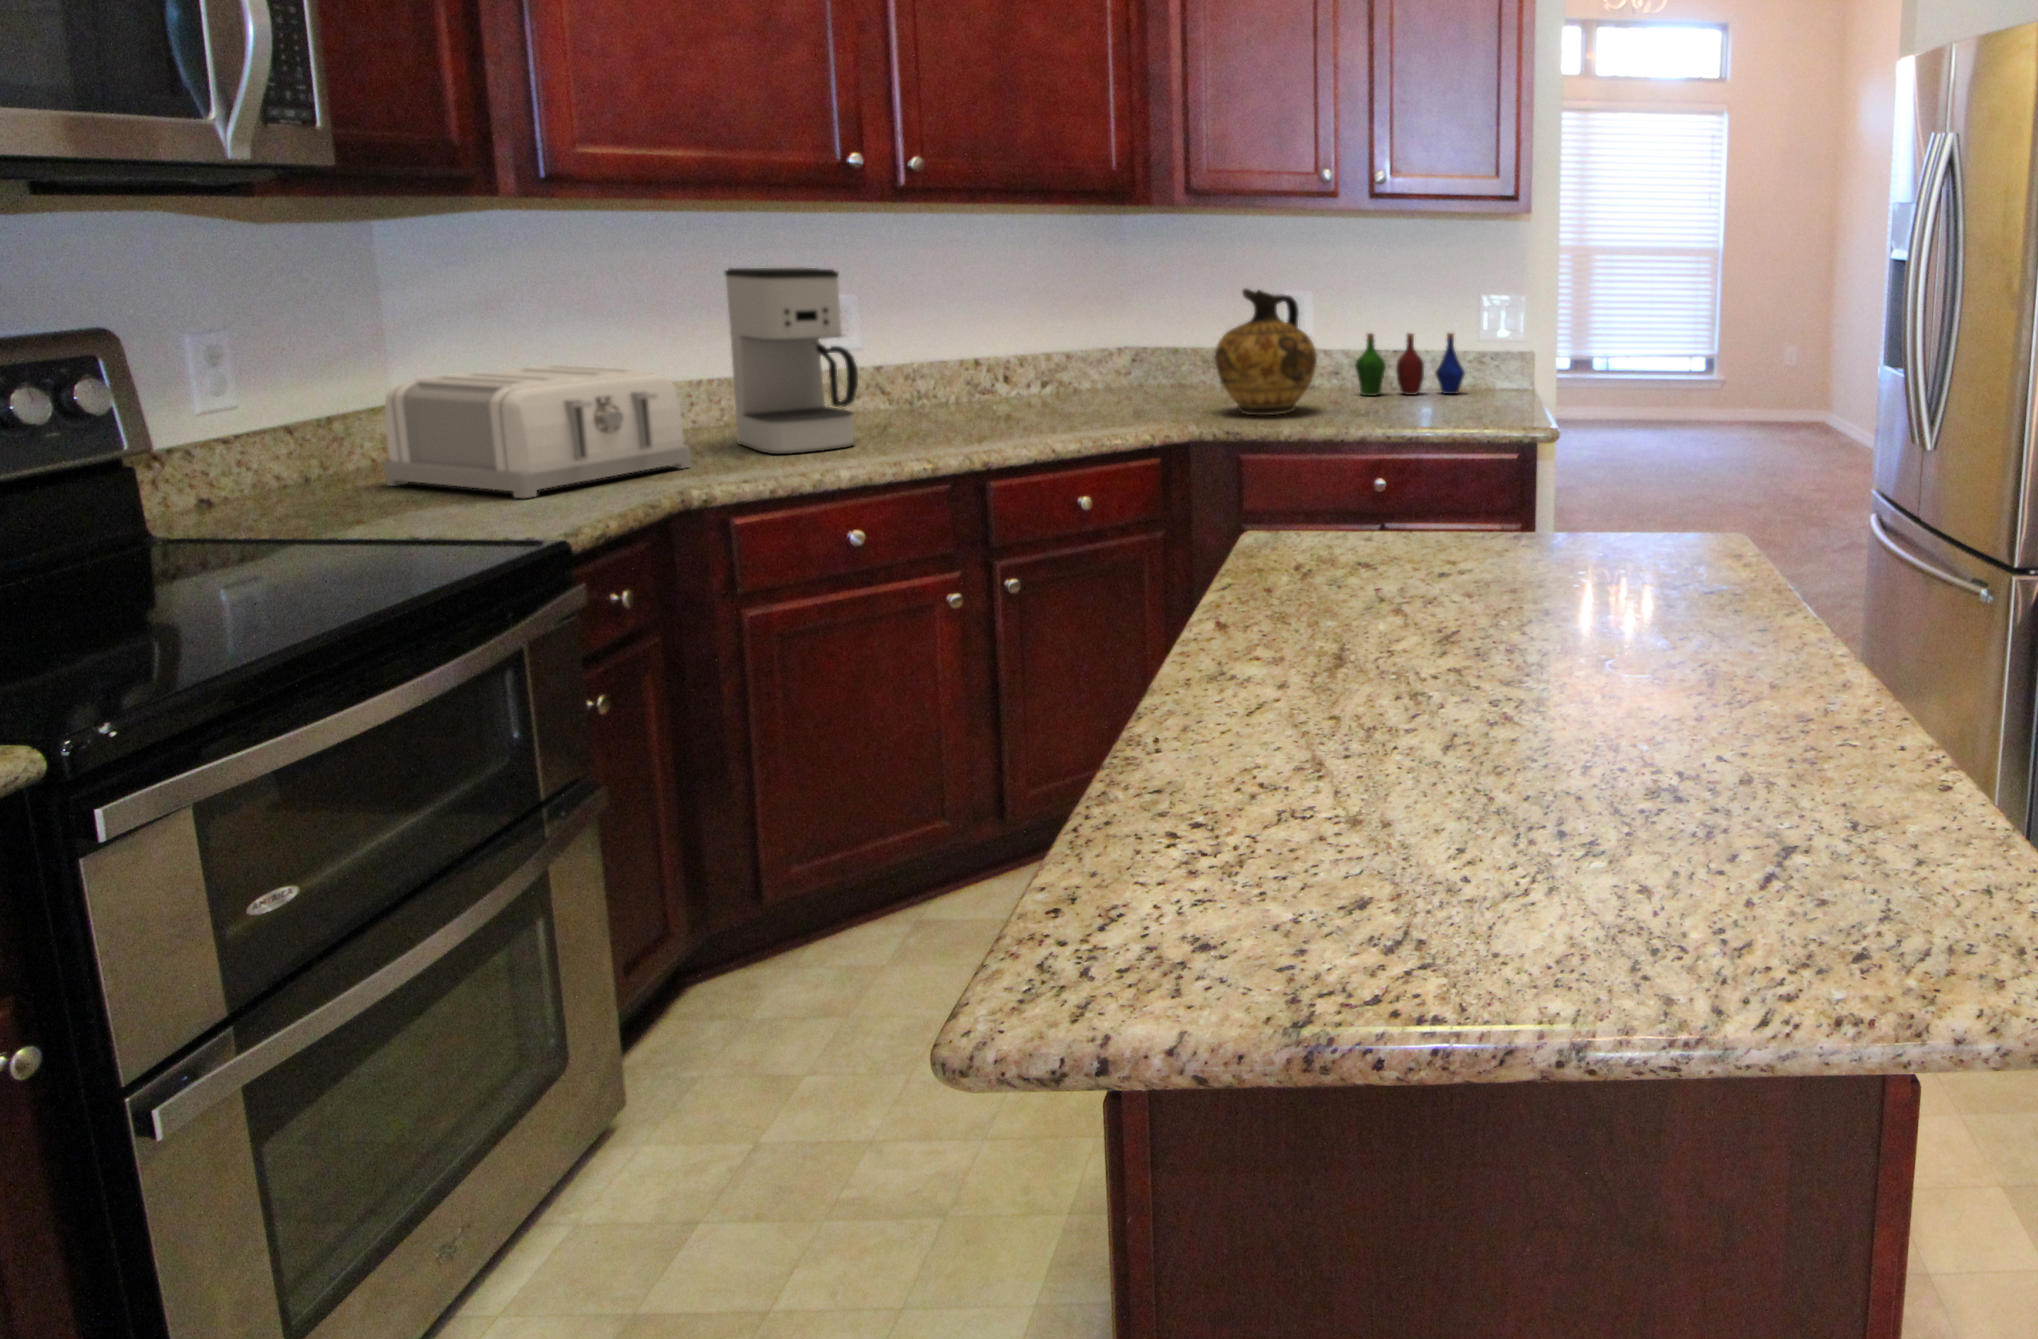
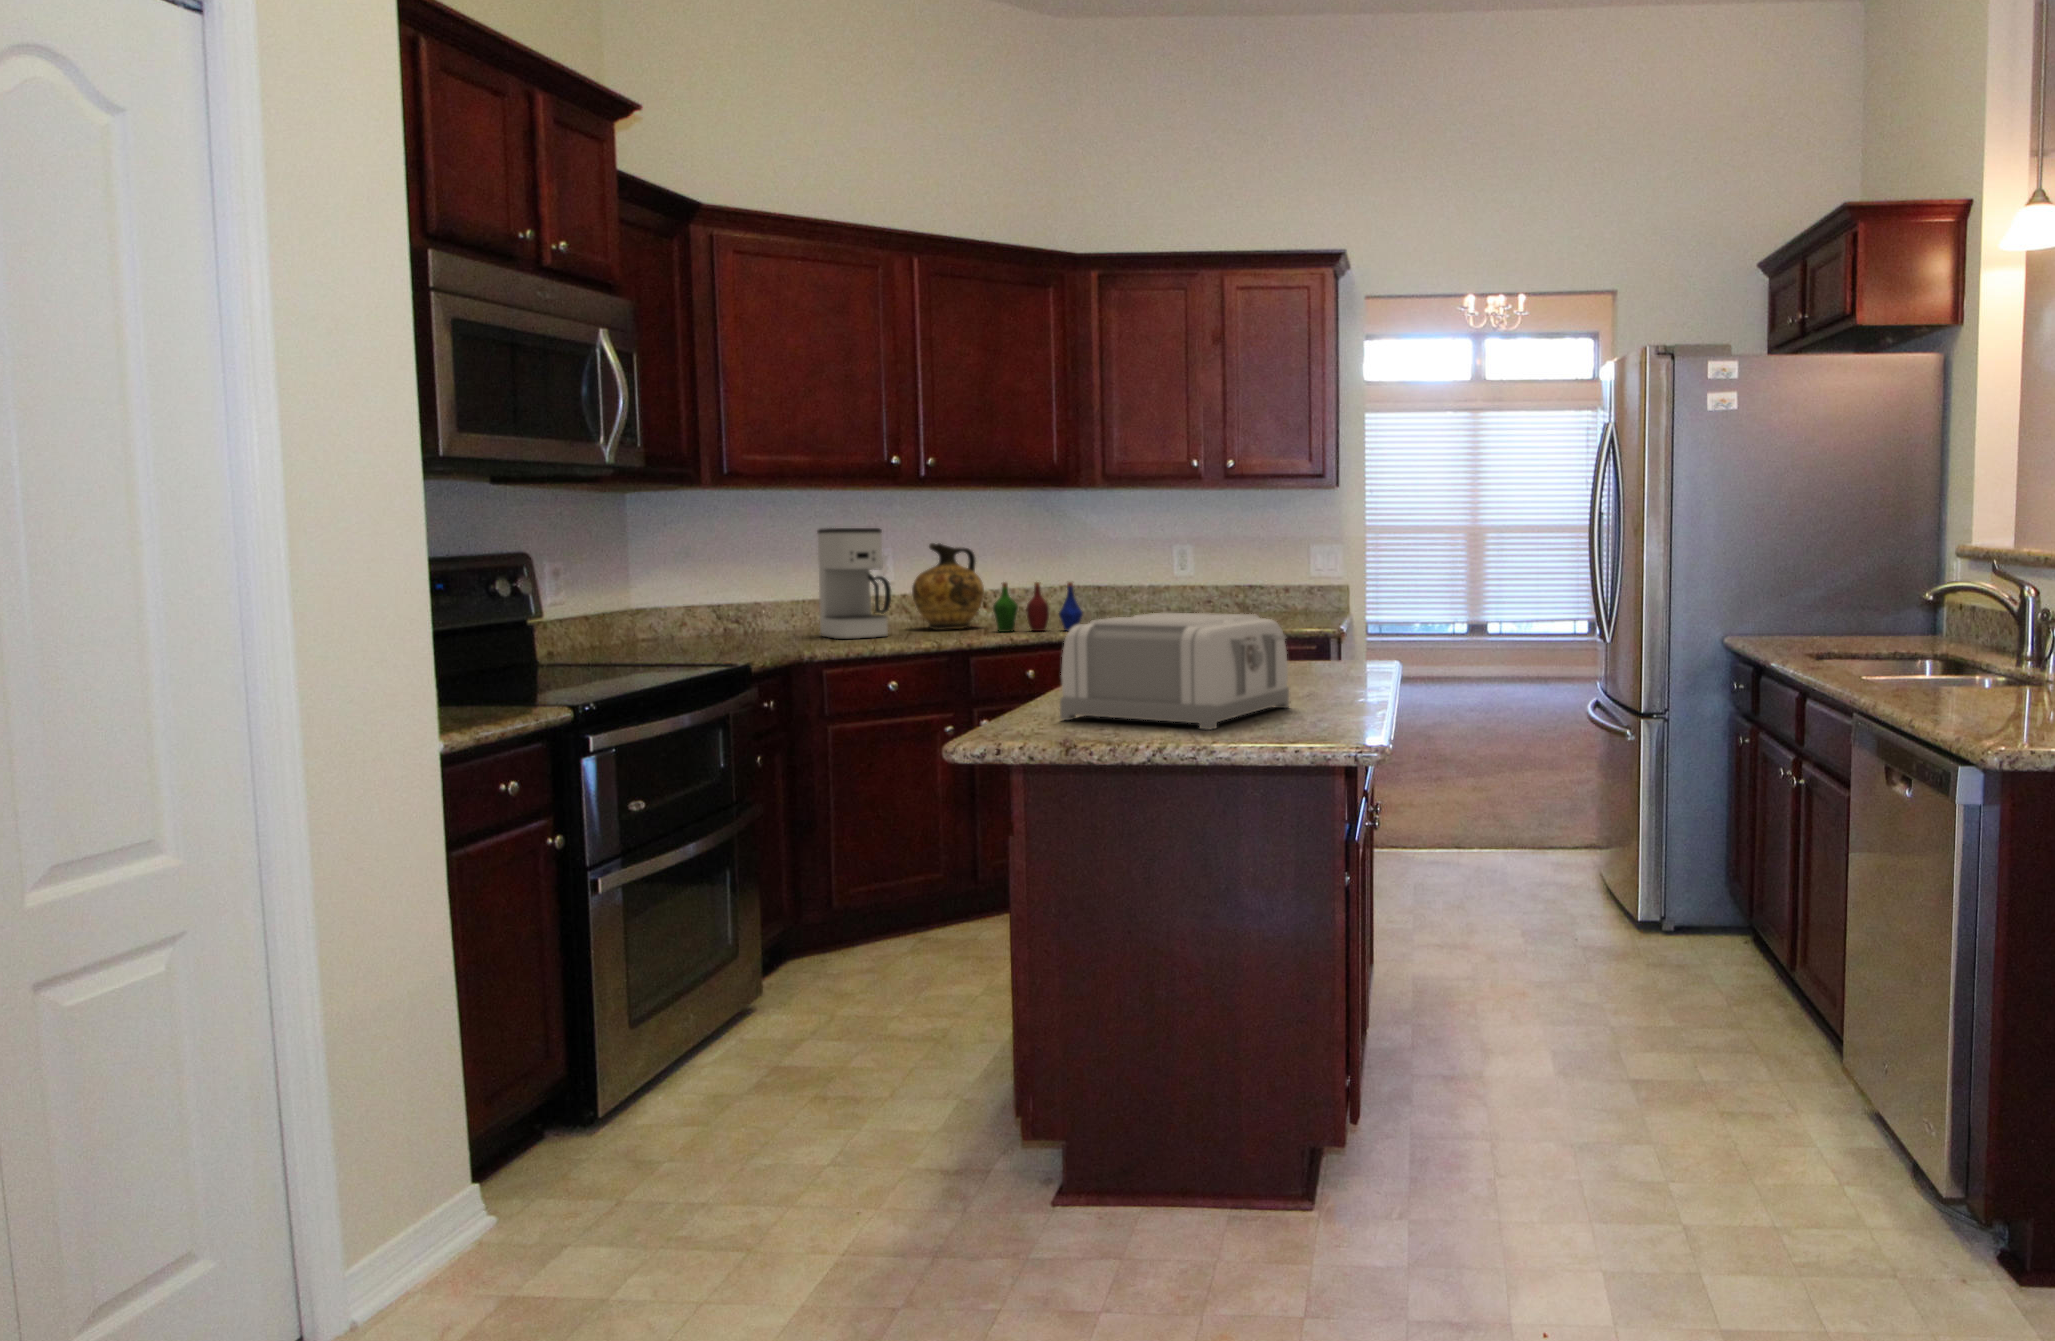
ceramic jug: present [1215,288,1317,415] -> present [912,543,984,630]
bottle: present [1355,333,1465,396] -> present [993,582,1083,632]
toaster: present [384,365,691,498] -> present [1060,613,1289,730]

